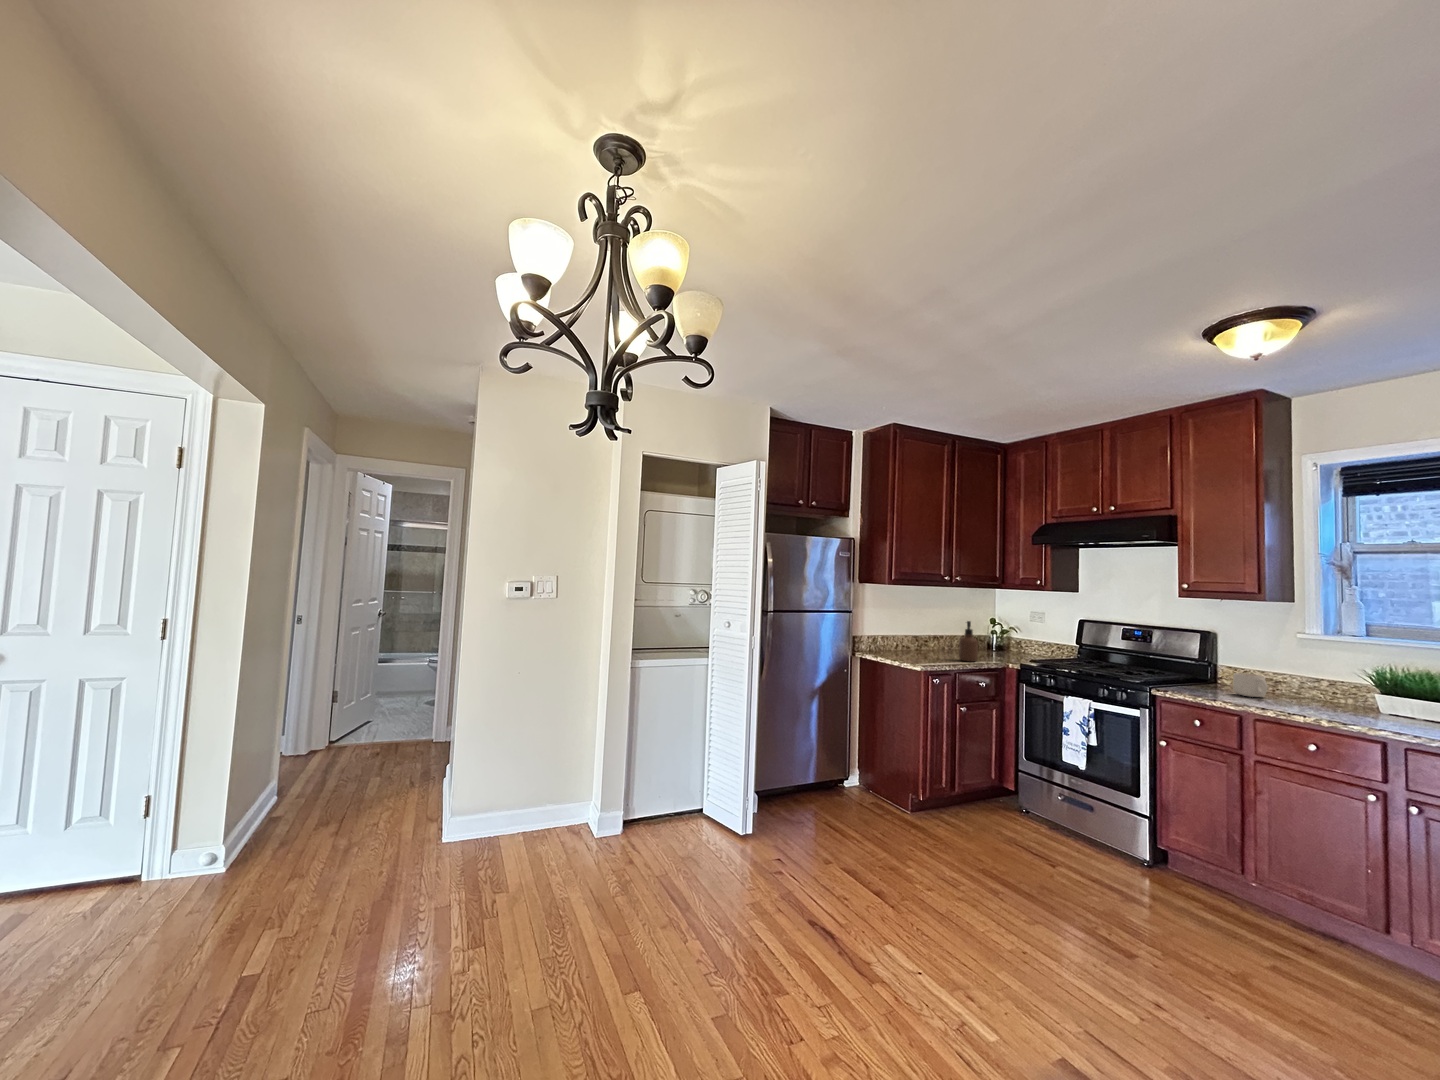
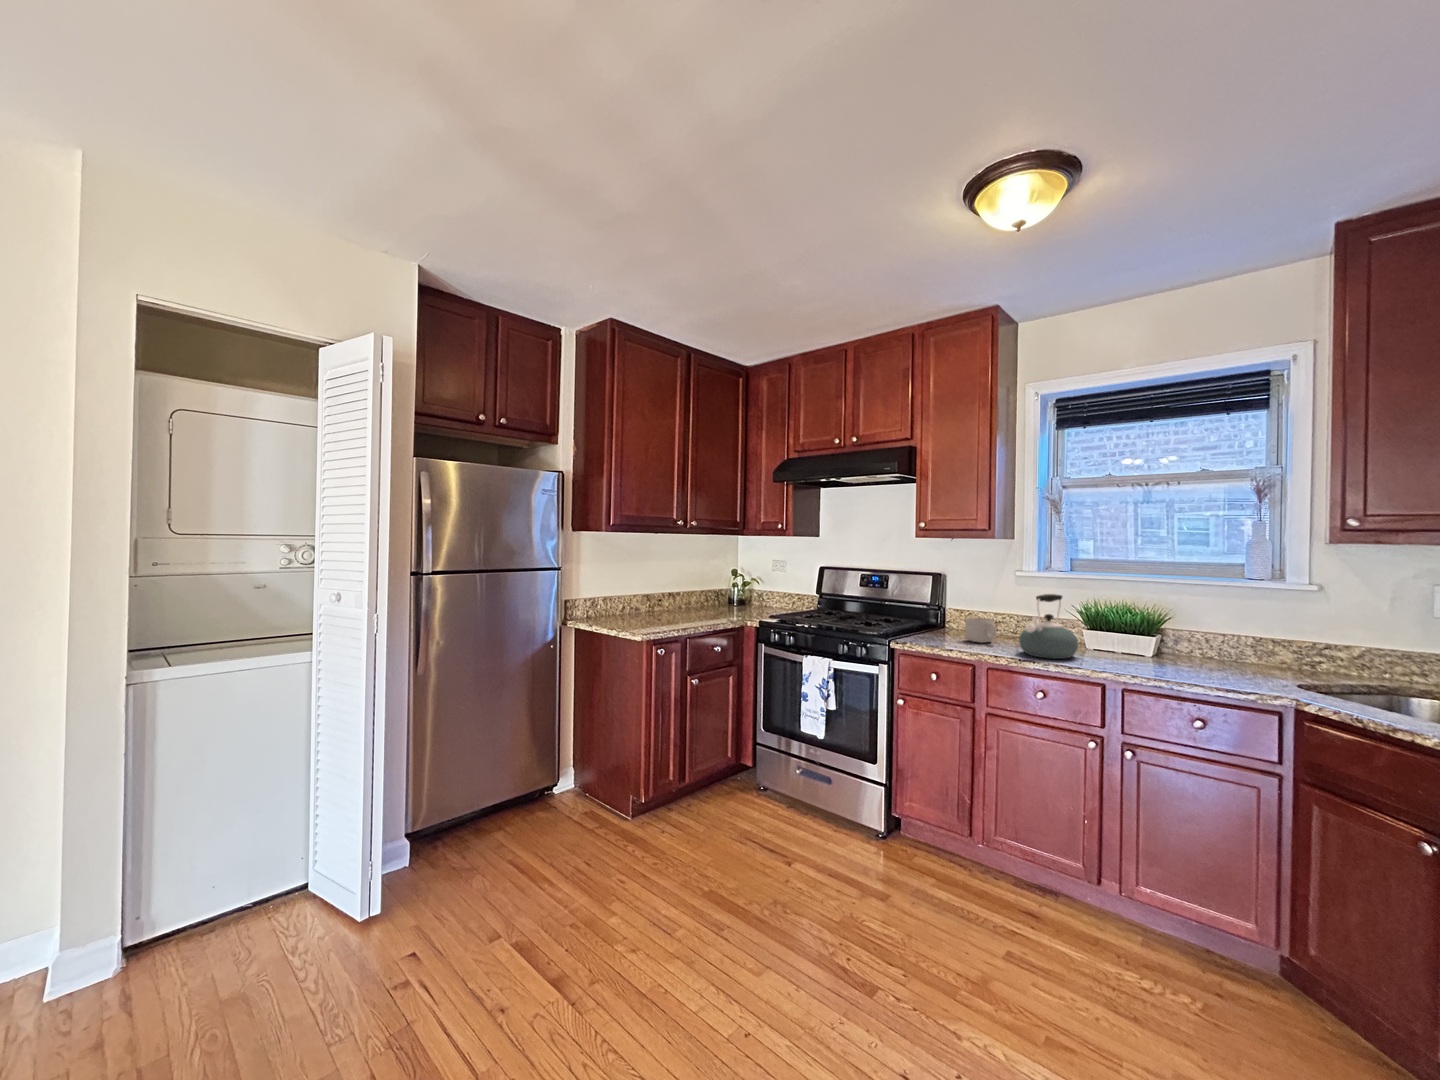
soap dispenser: present [959,621,978,662] -> none [692,574,713,623]
kettle: none [1291,655,1360,716] -> present [1019,594,1078,659]

